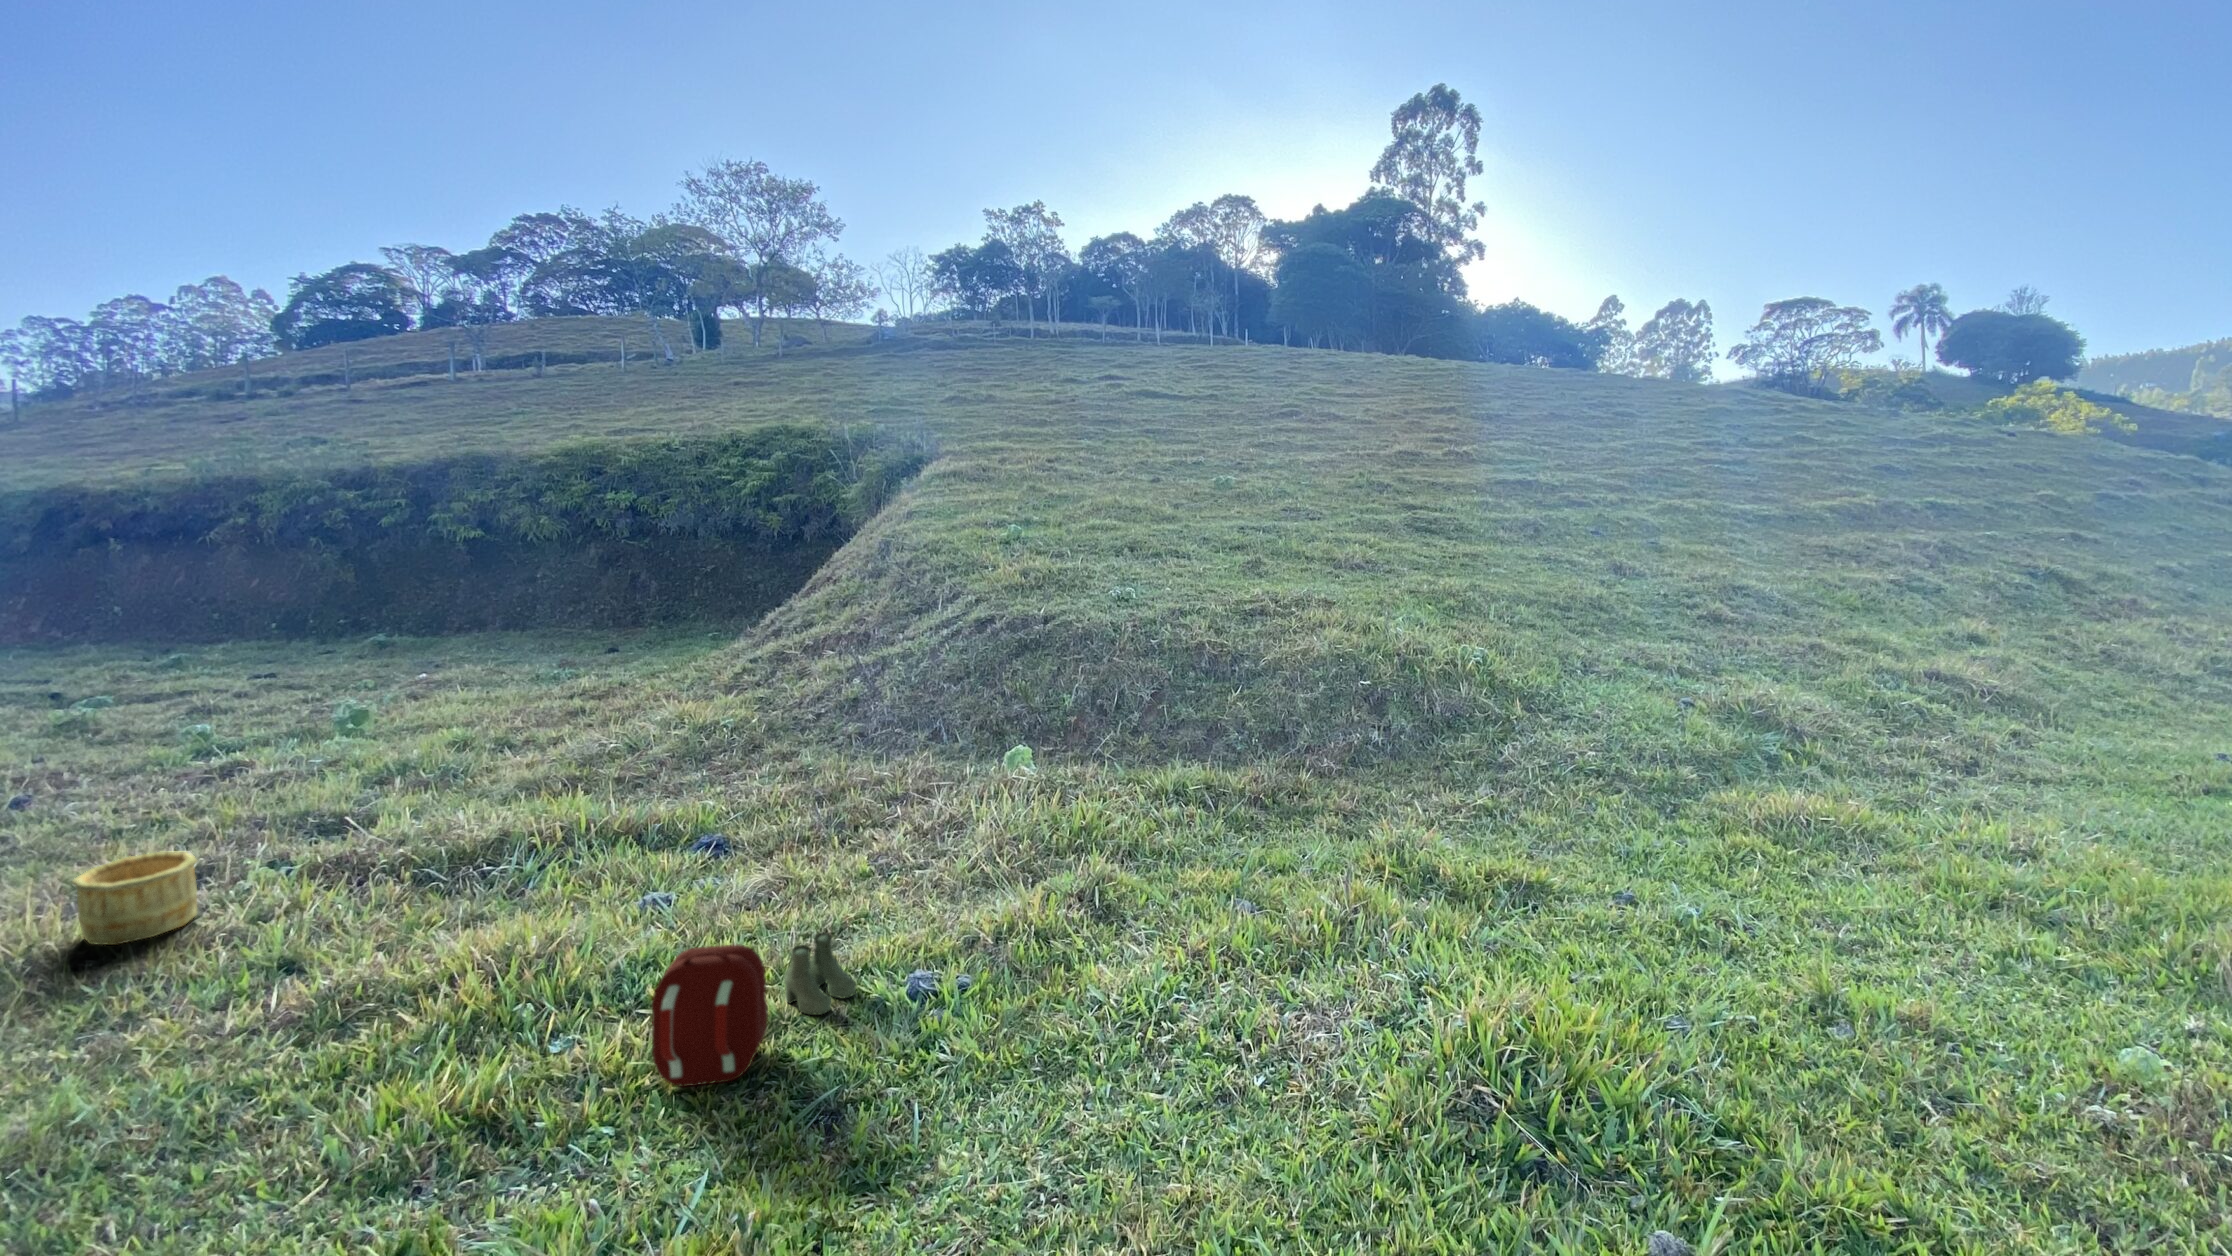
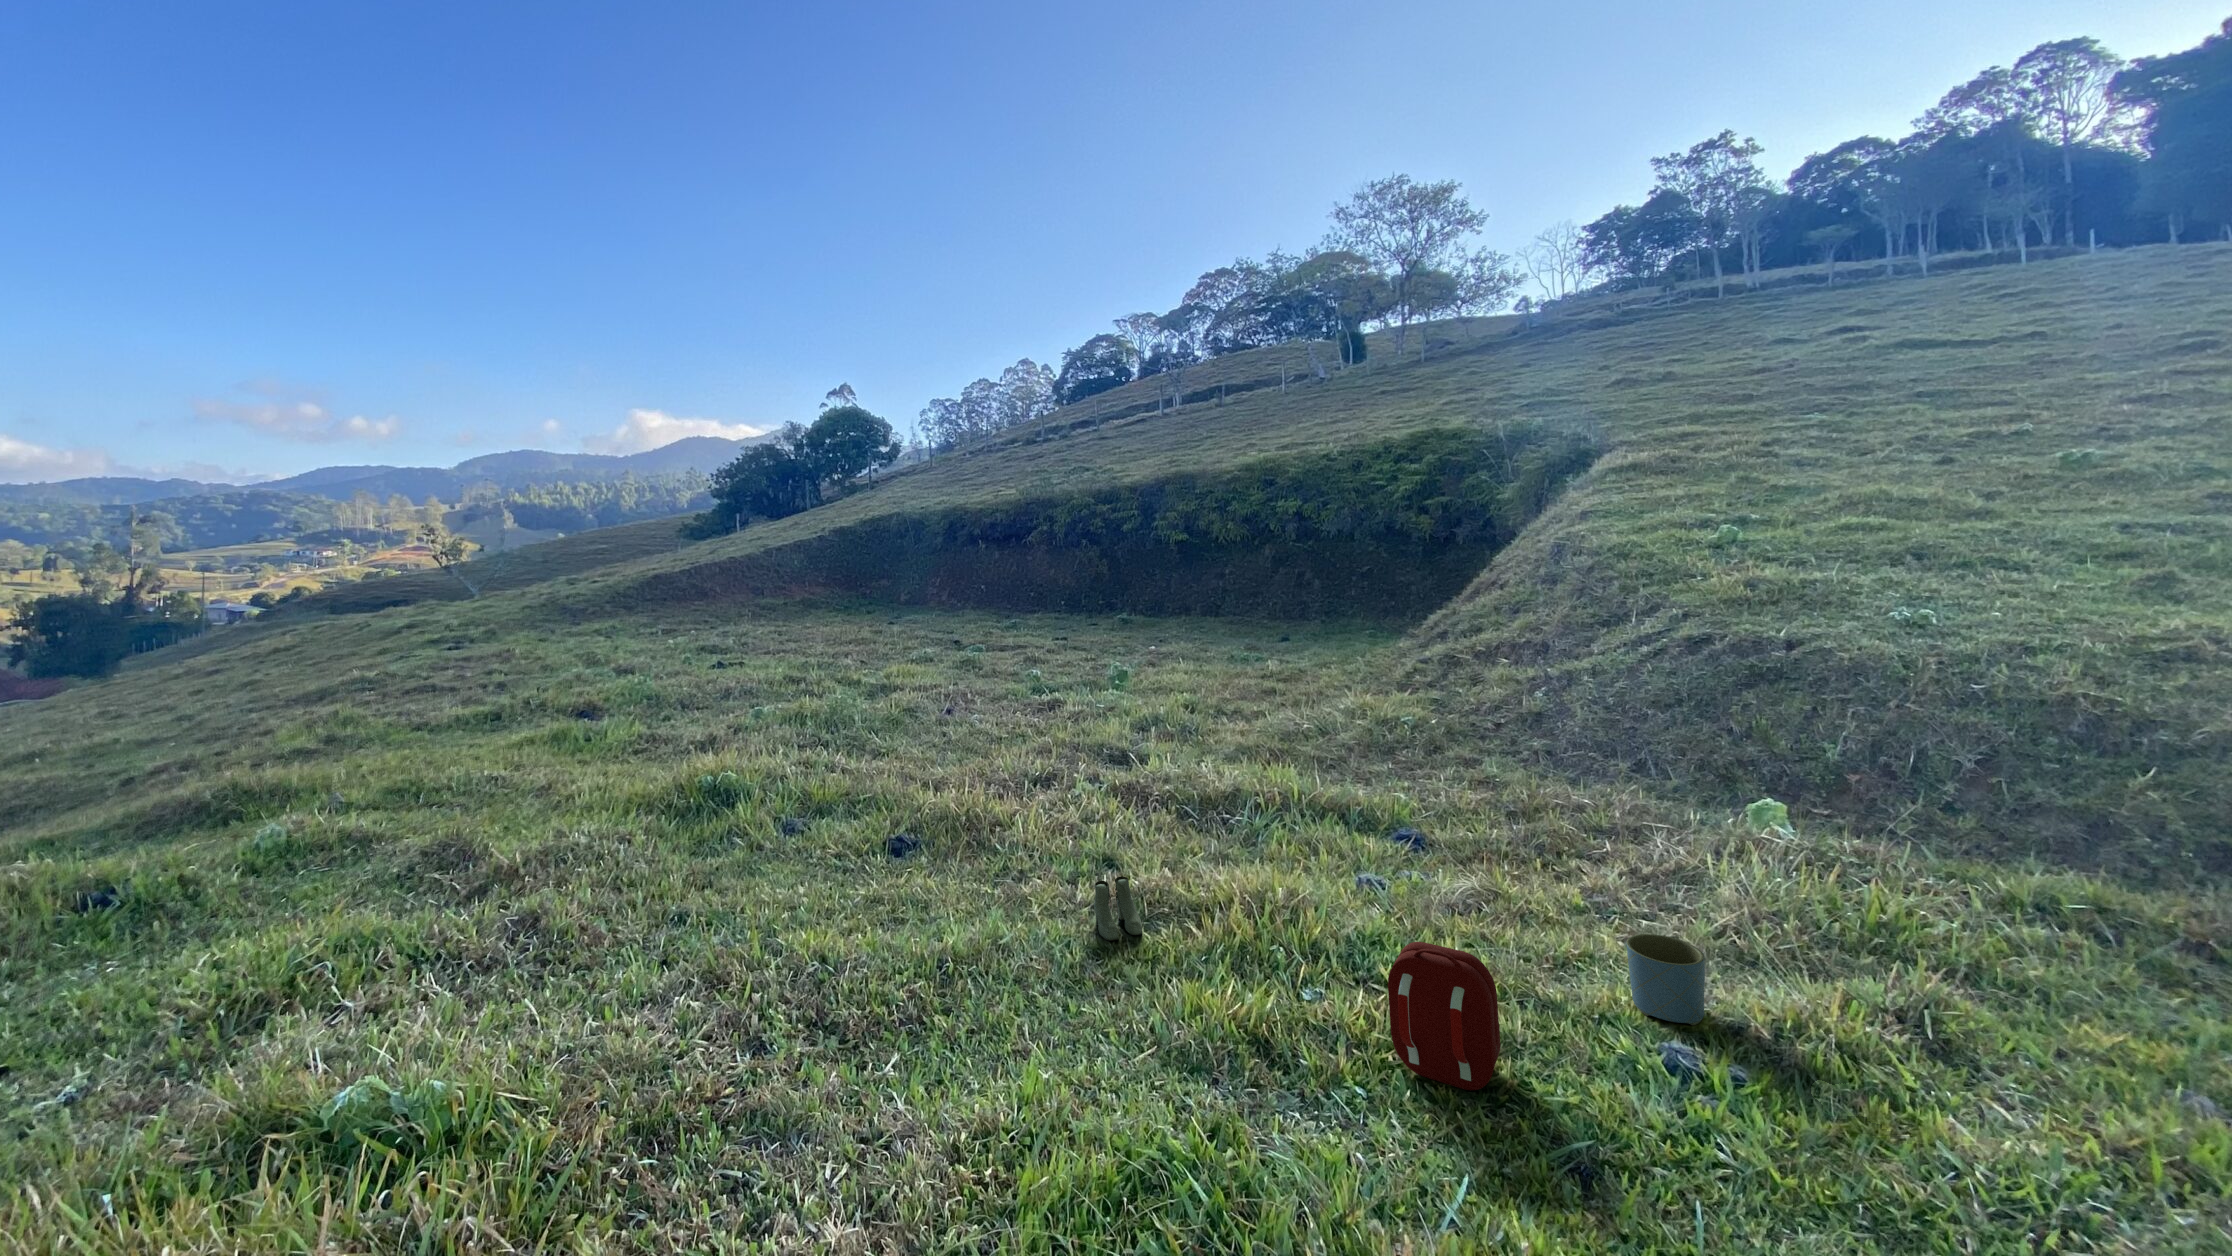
wooden bucket: present [72,852,197,945] -> none [1028,767,1082,822]
planter: none [889,880,945,954] -> present [1626,934,1705,1026]
boots: present [784,932,856,1015] -> present [1094,876,1142,941]

